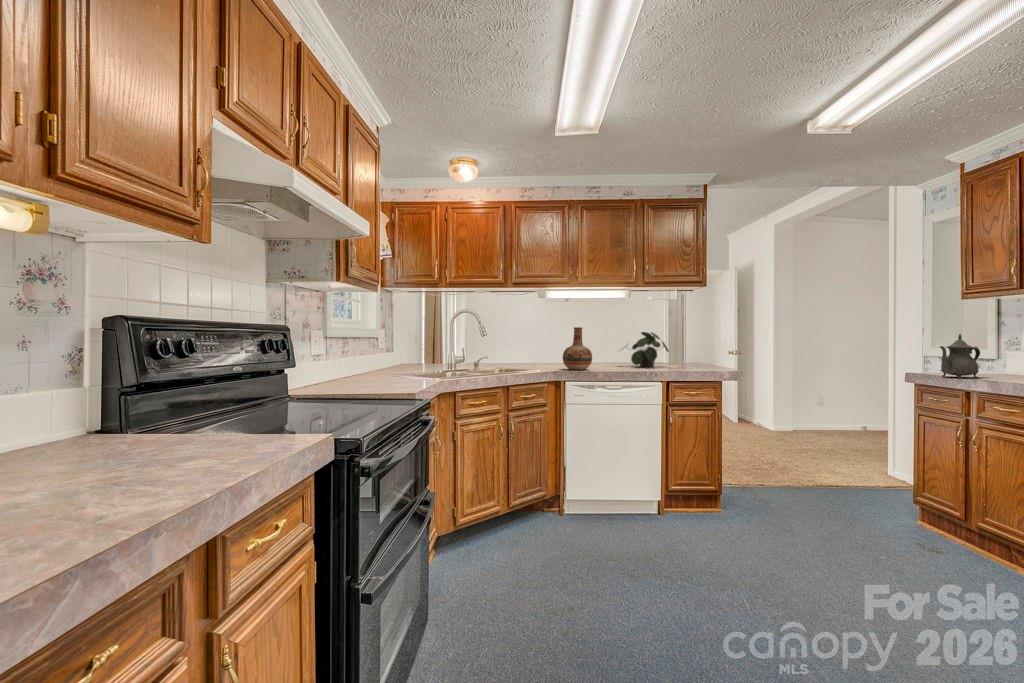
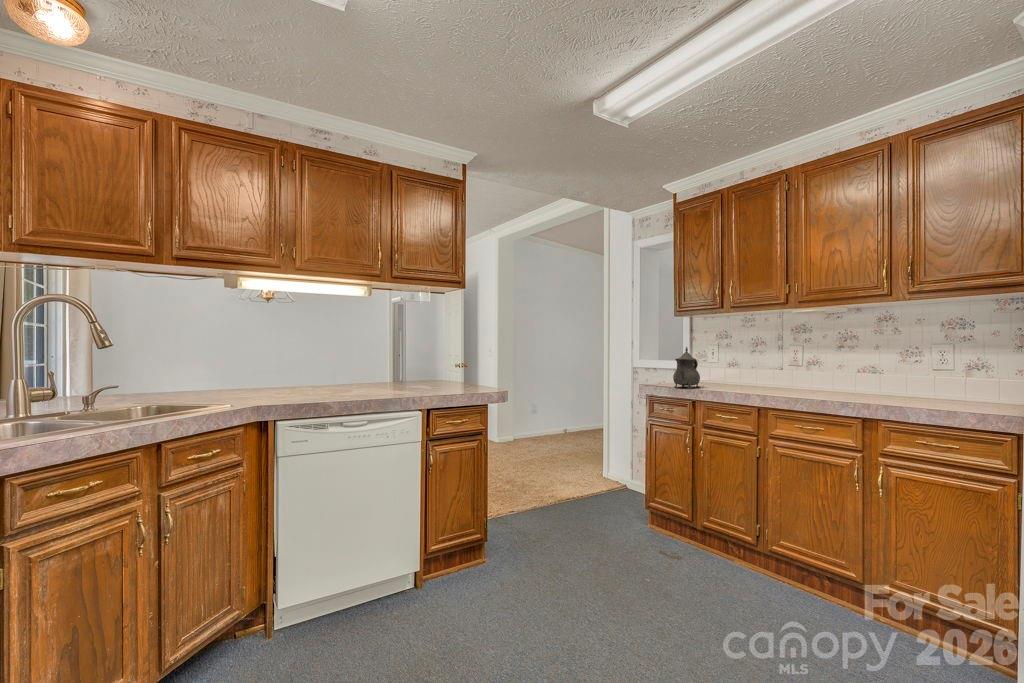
vase: present [563,327,592,370] -> none [269,334,319,400]
potted plant: present [631,332,668,367] -> none [353,342,419,389]

